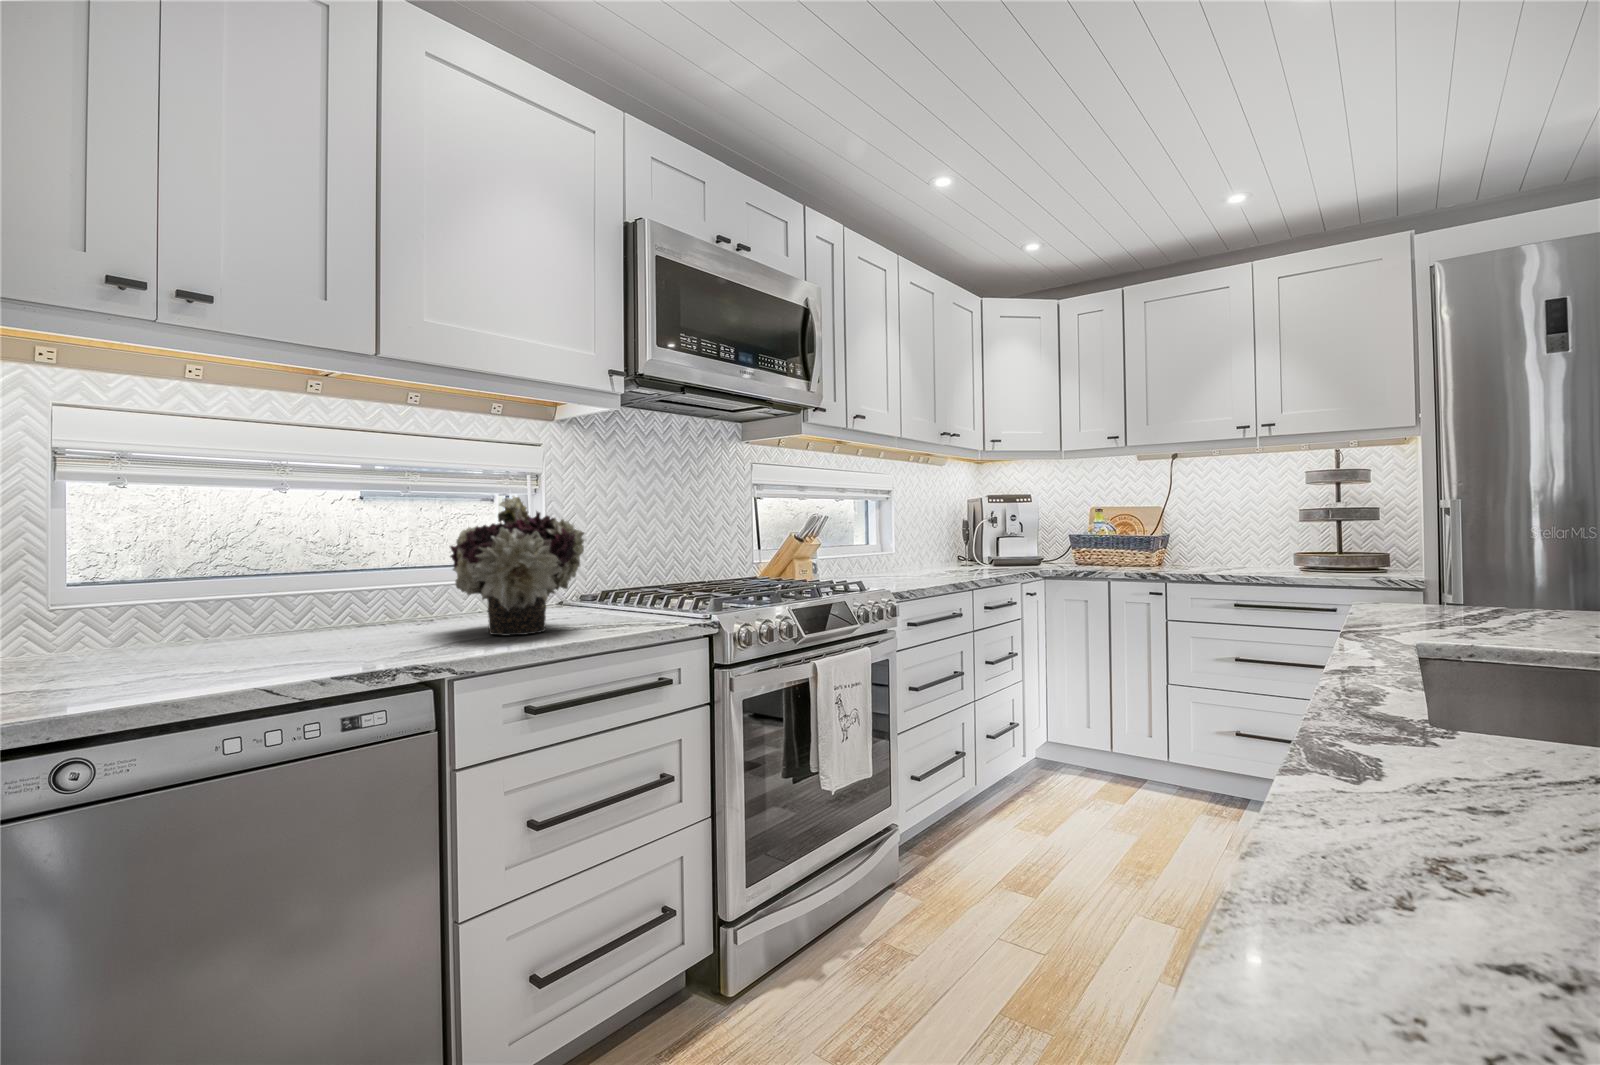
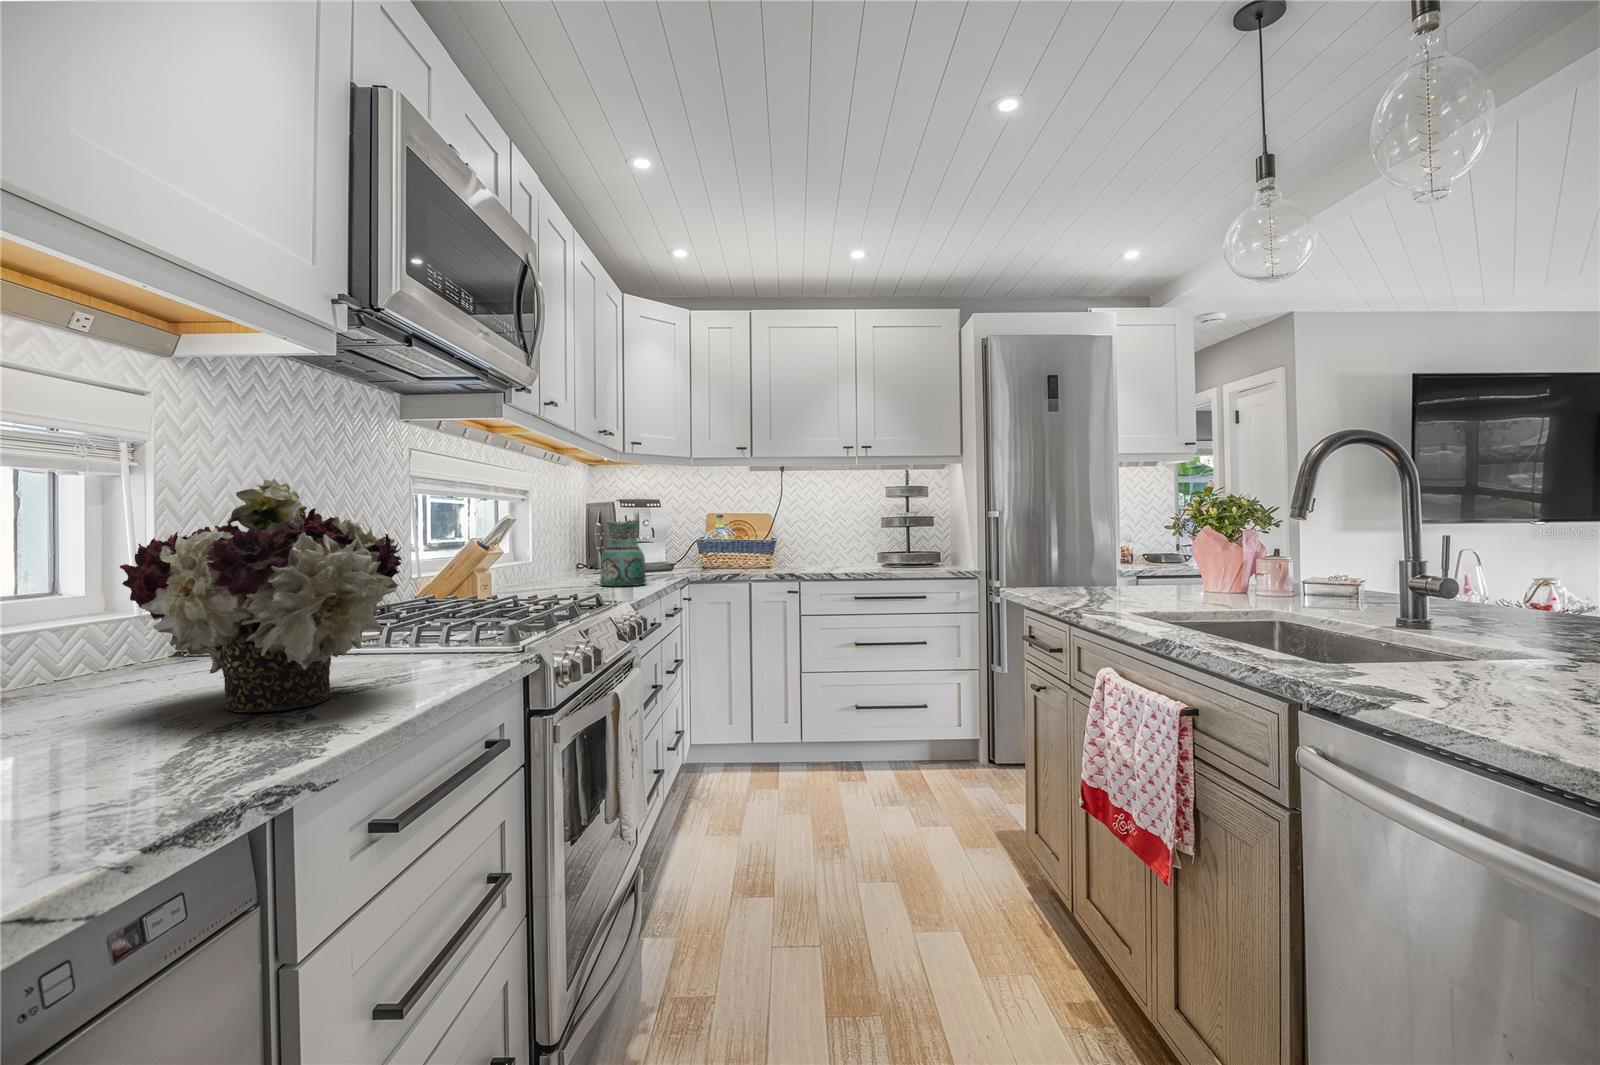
ceramic pitcher: none [925,517,967,577] -> present [600,520,646,586]

